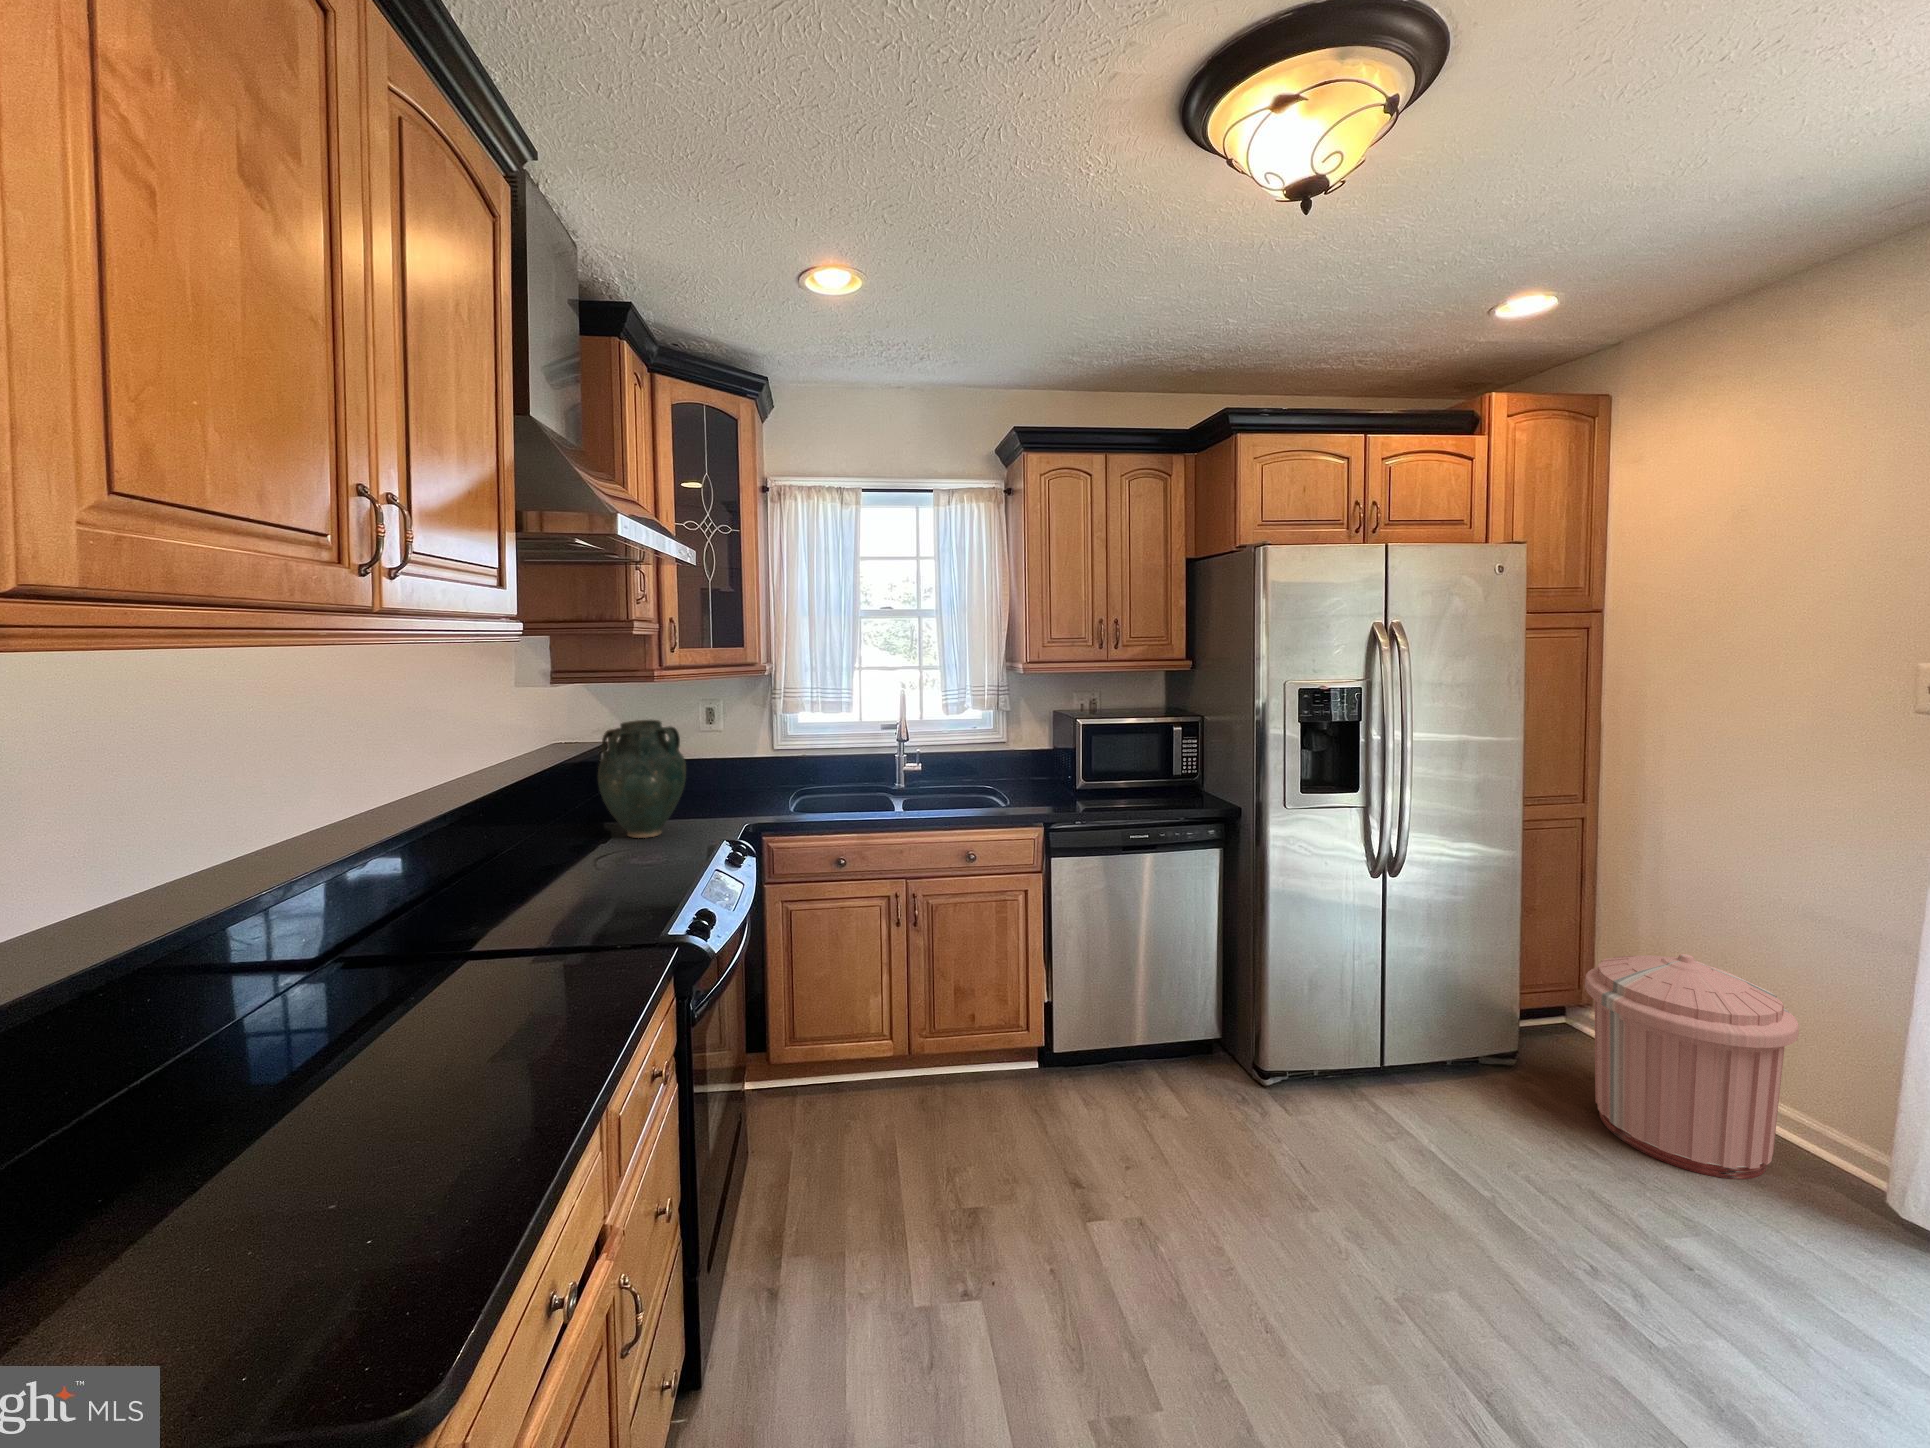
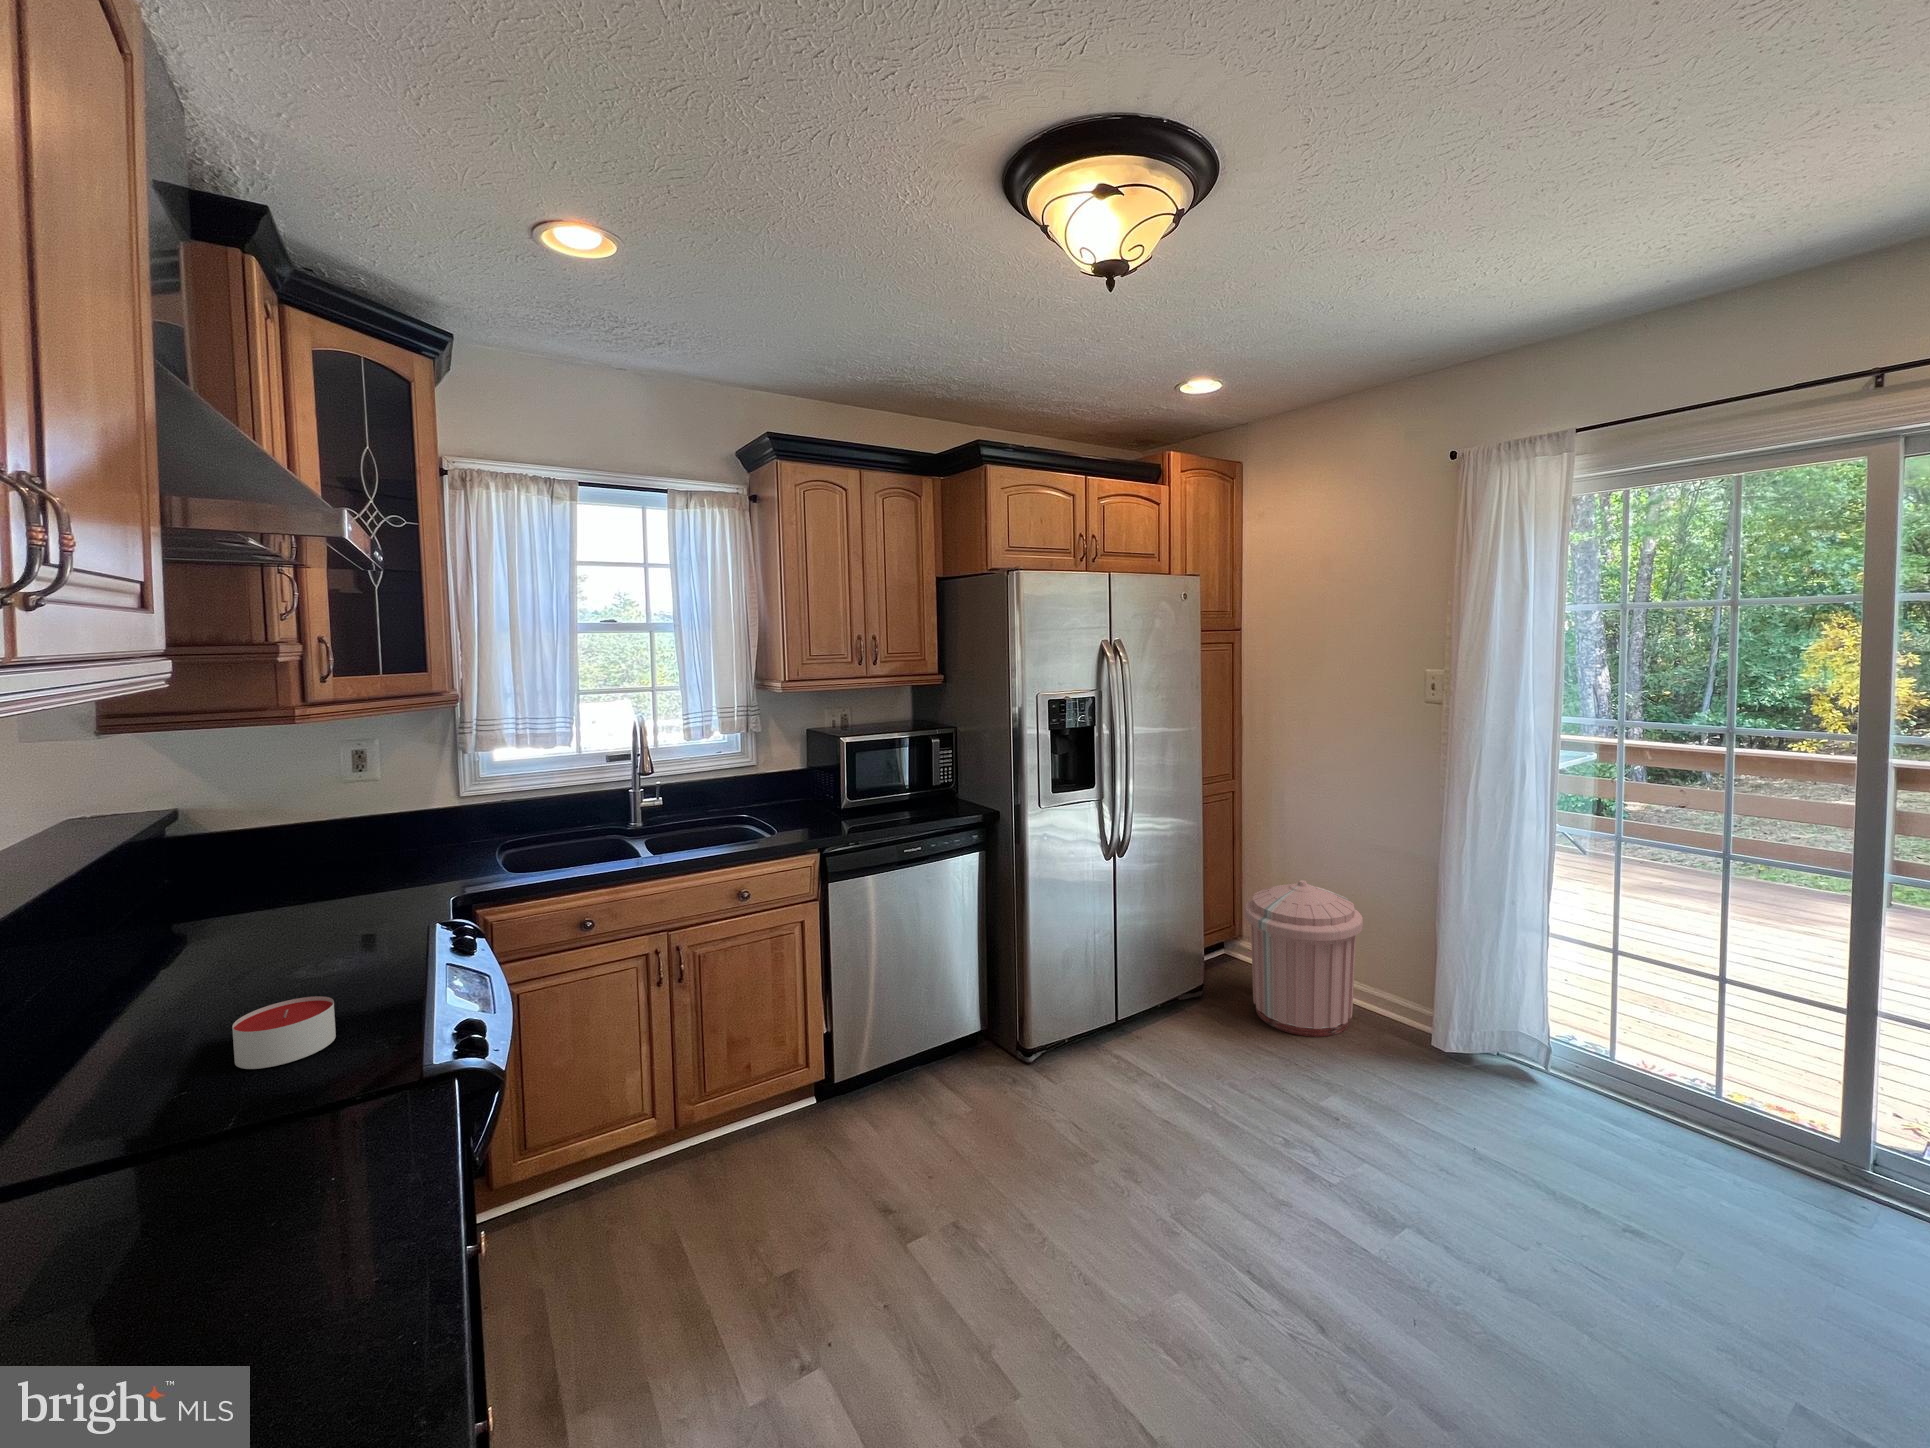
vase: present [598,720,686,838] -> none [194,777,356,947]
candle: none [582,872,639,914] -> present [232,997,336,1069]

